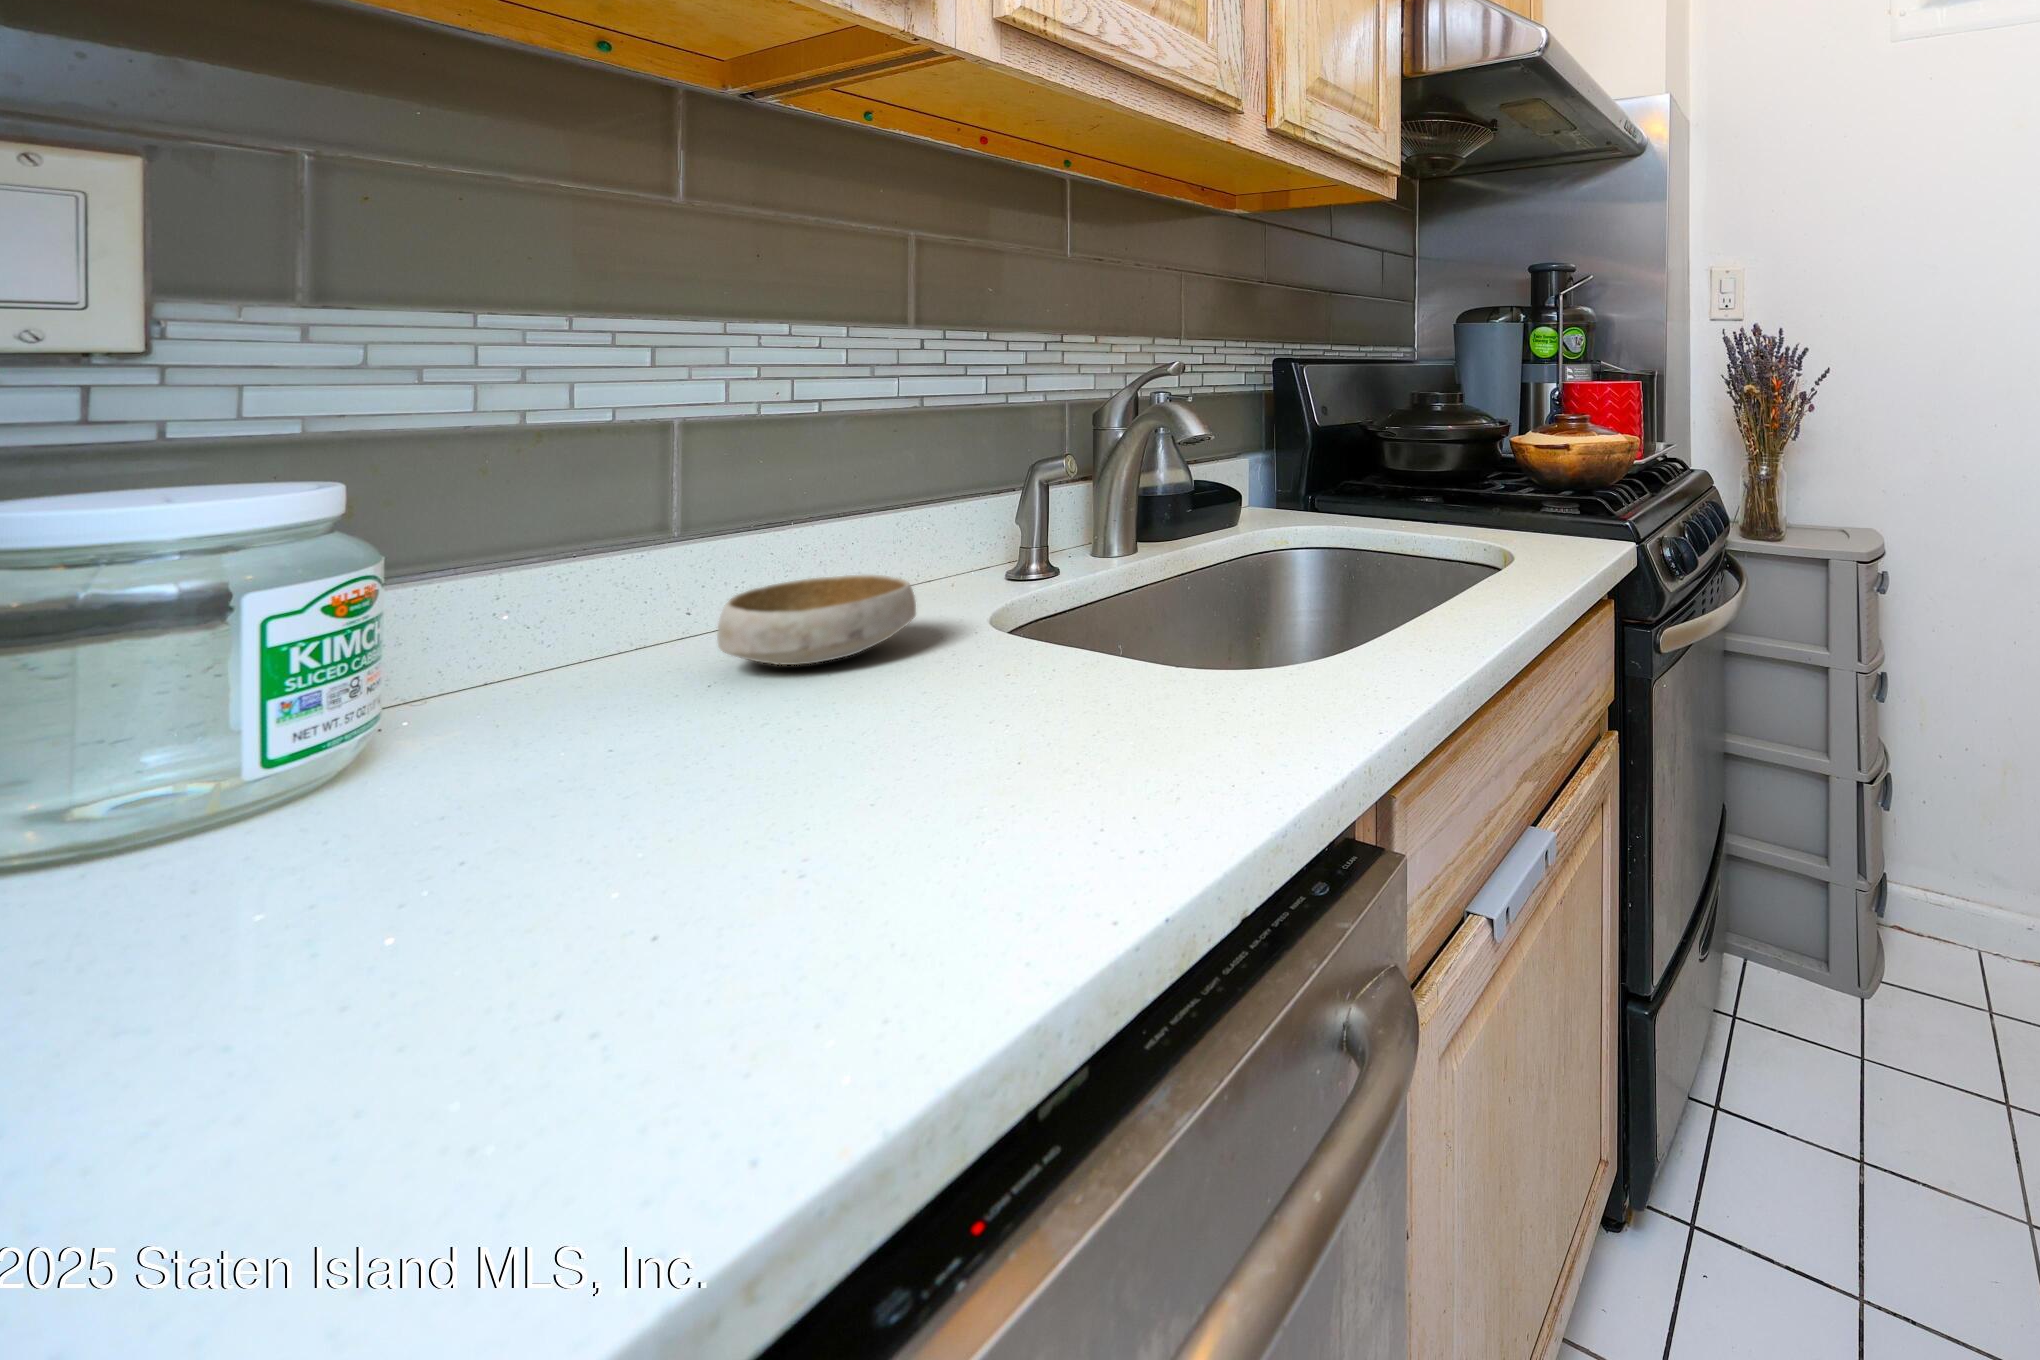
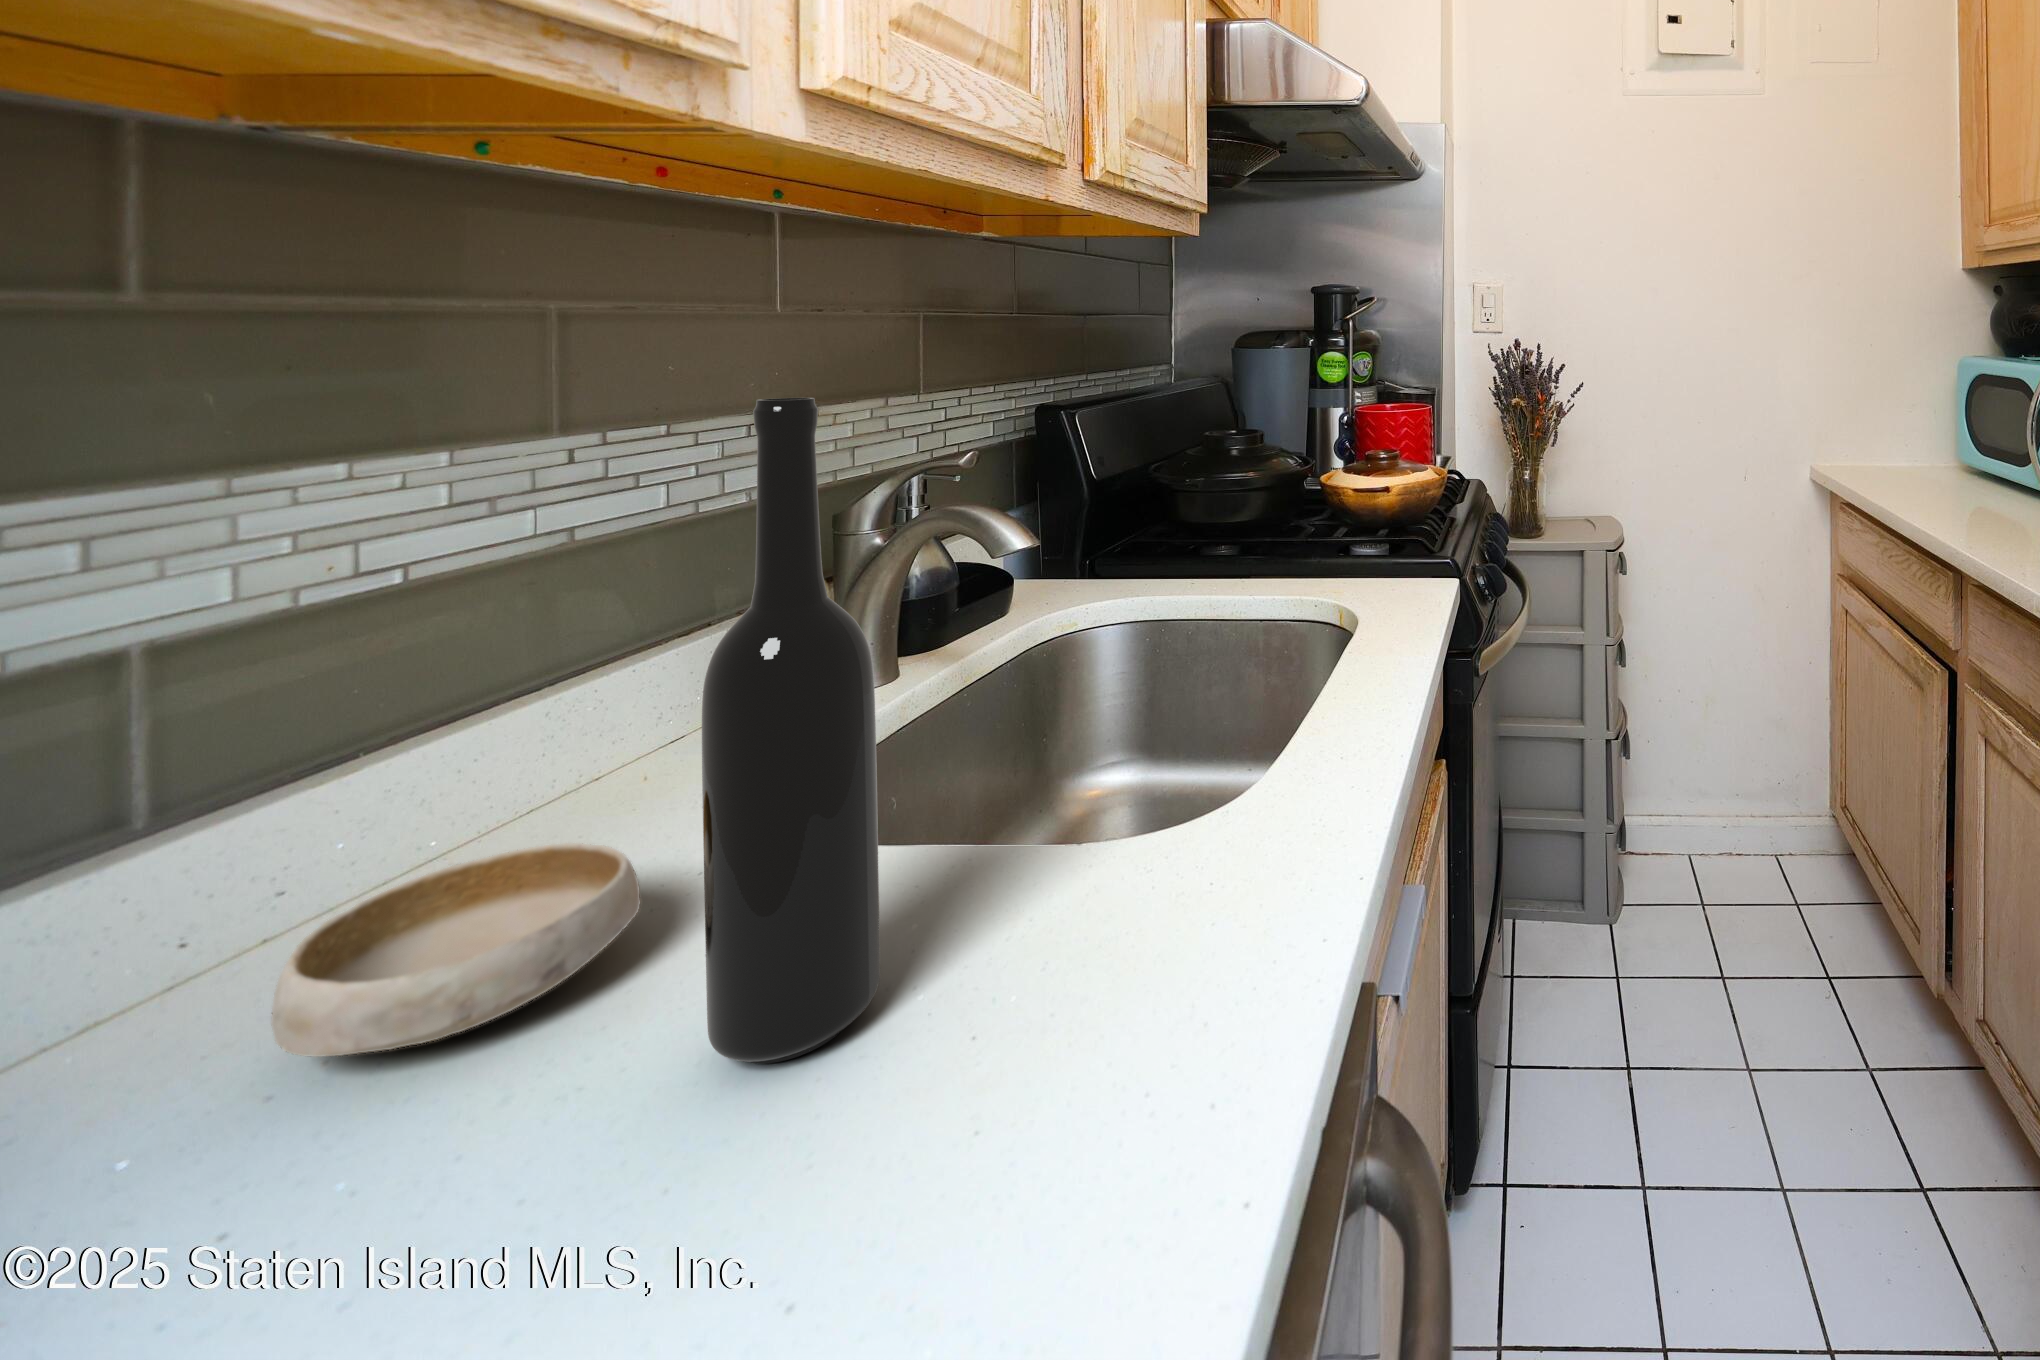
bottle: none [925,231,1037,700] -> present [702,398,880,1064]

